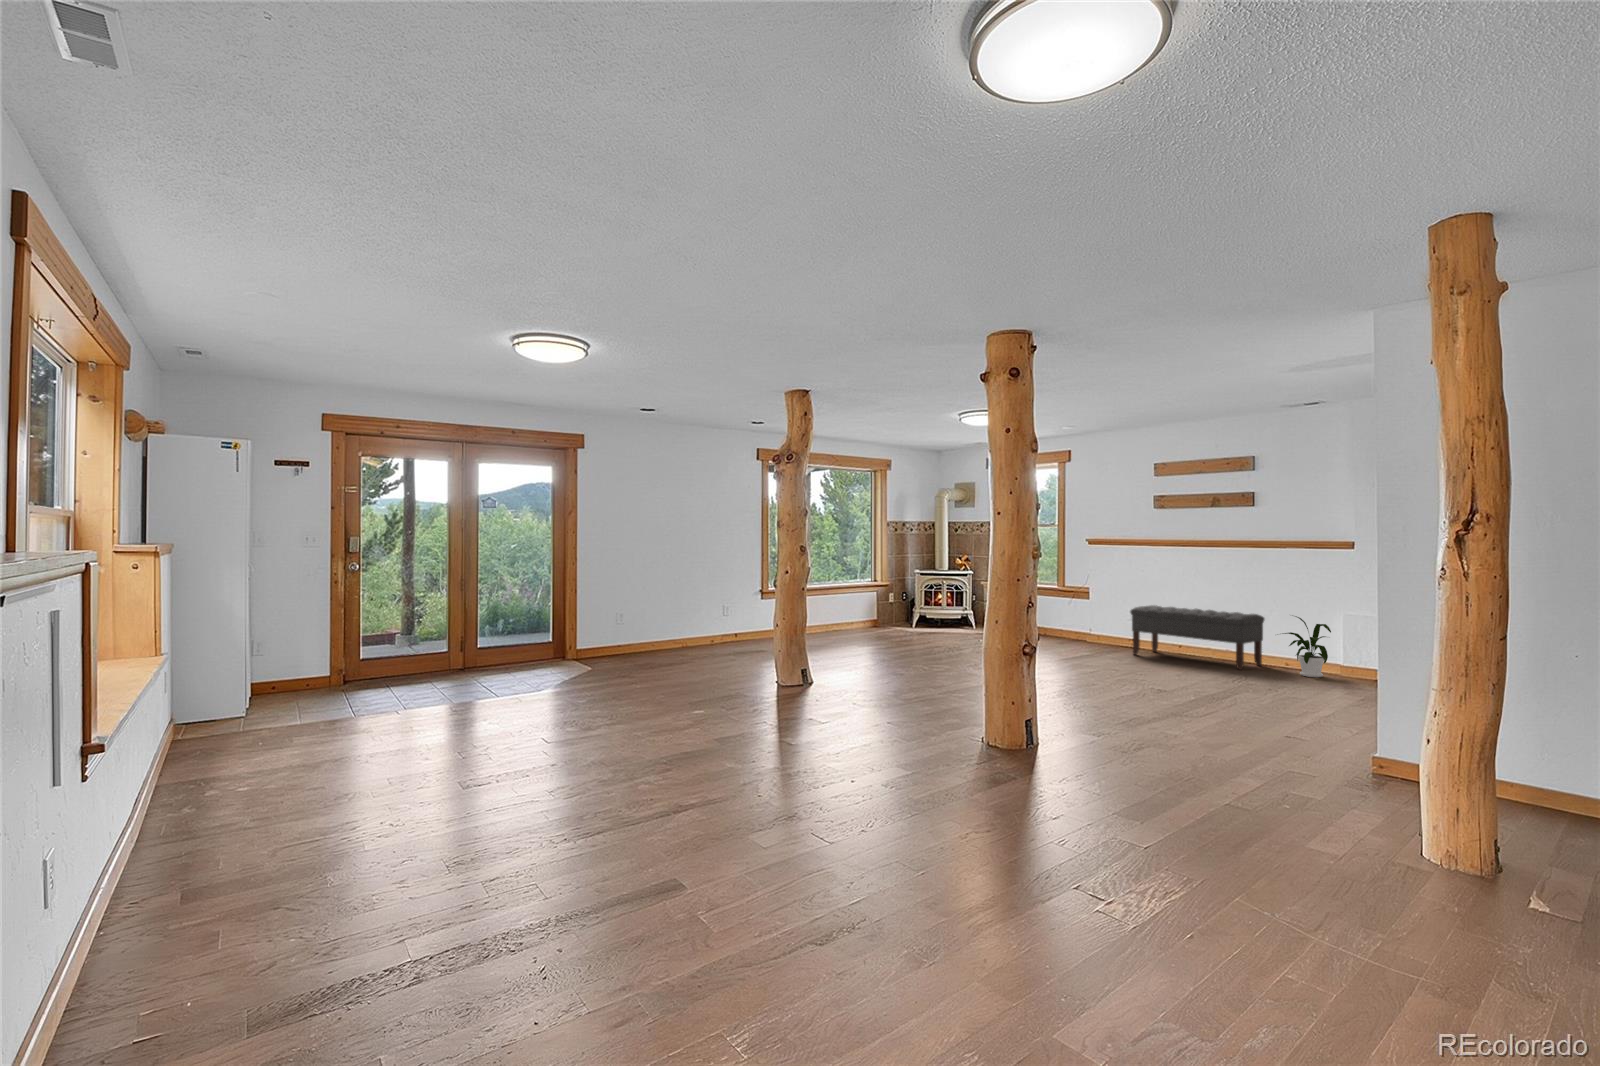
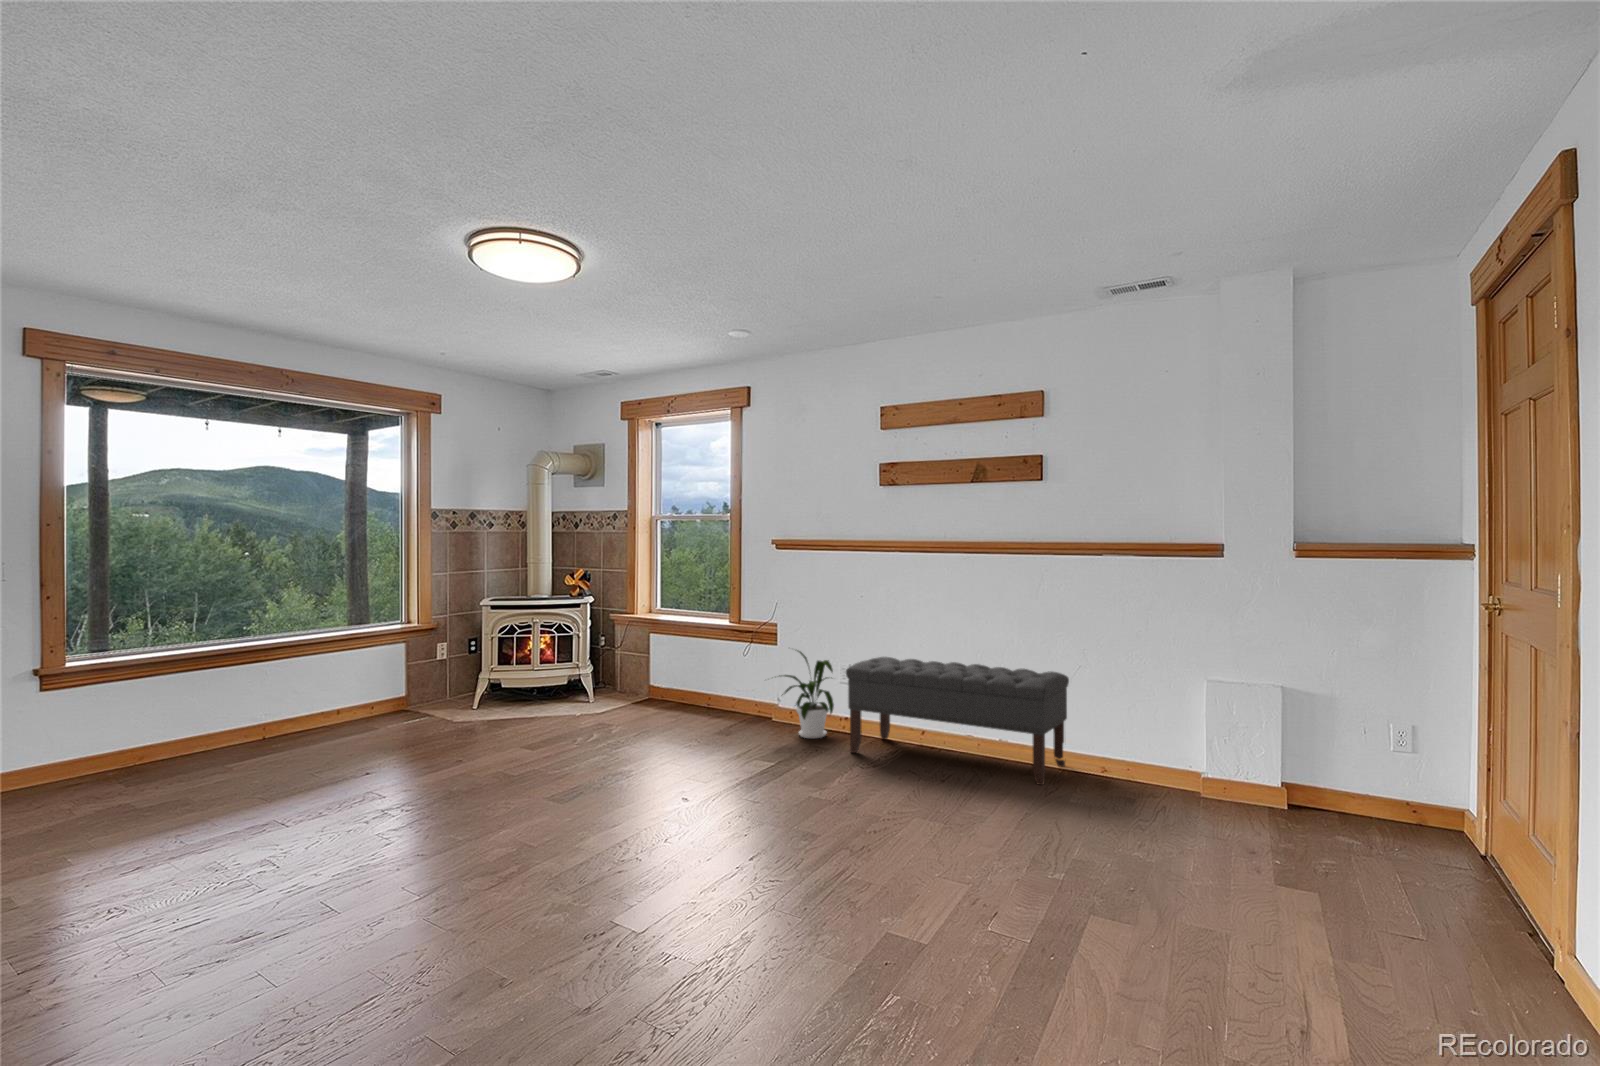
house plant: present [1282,616,1331,677] -> present [779,651,834,738]

